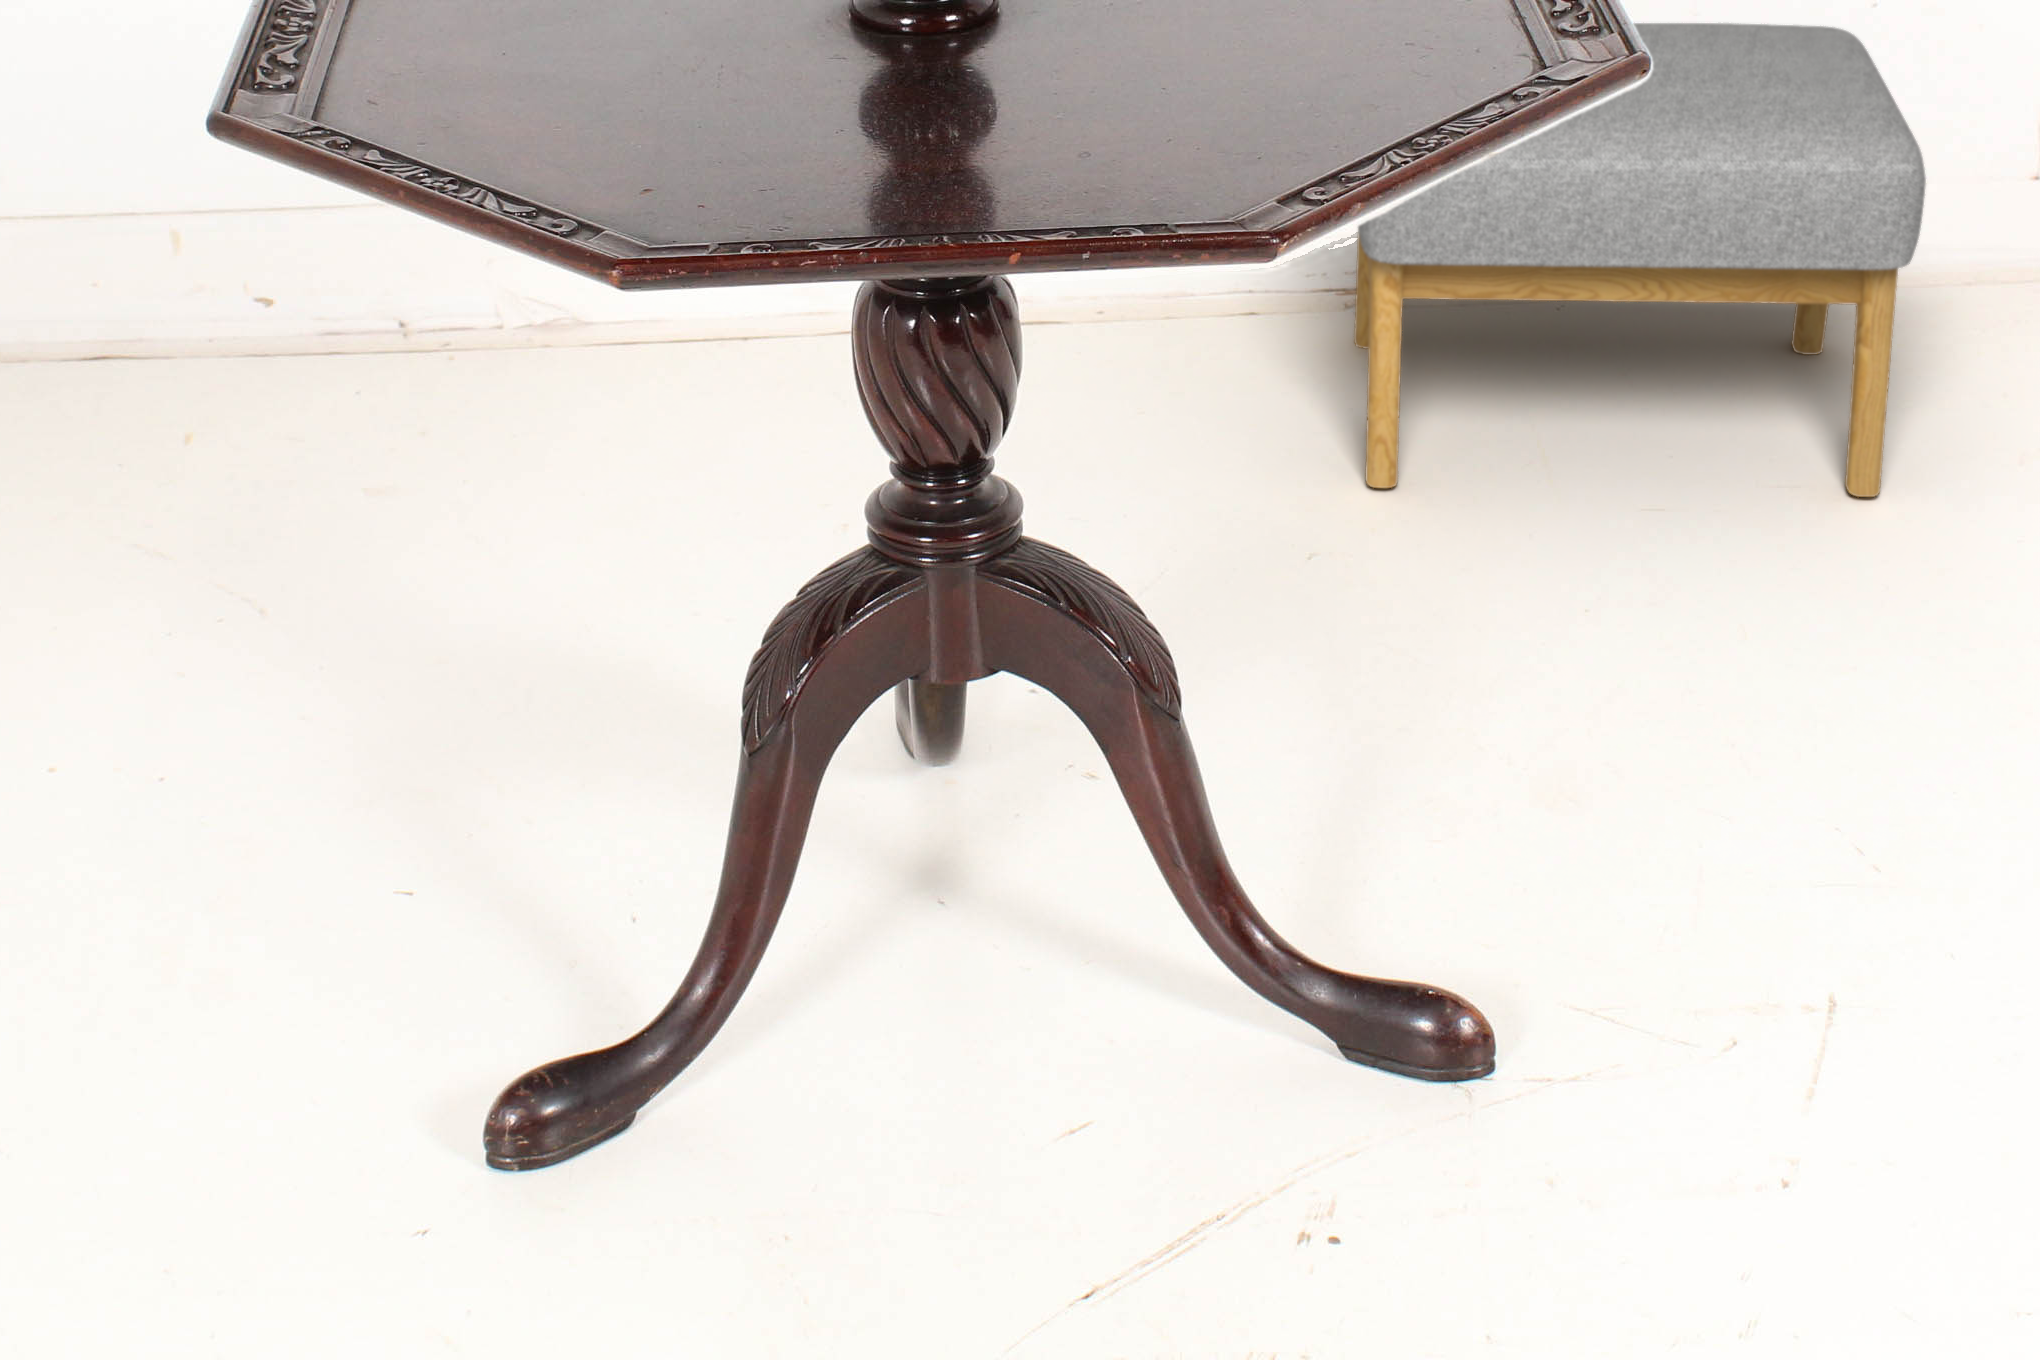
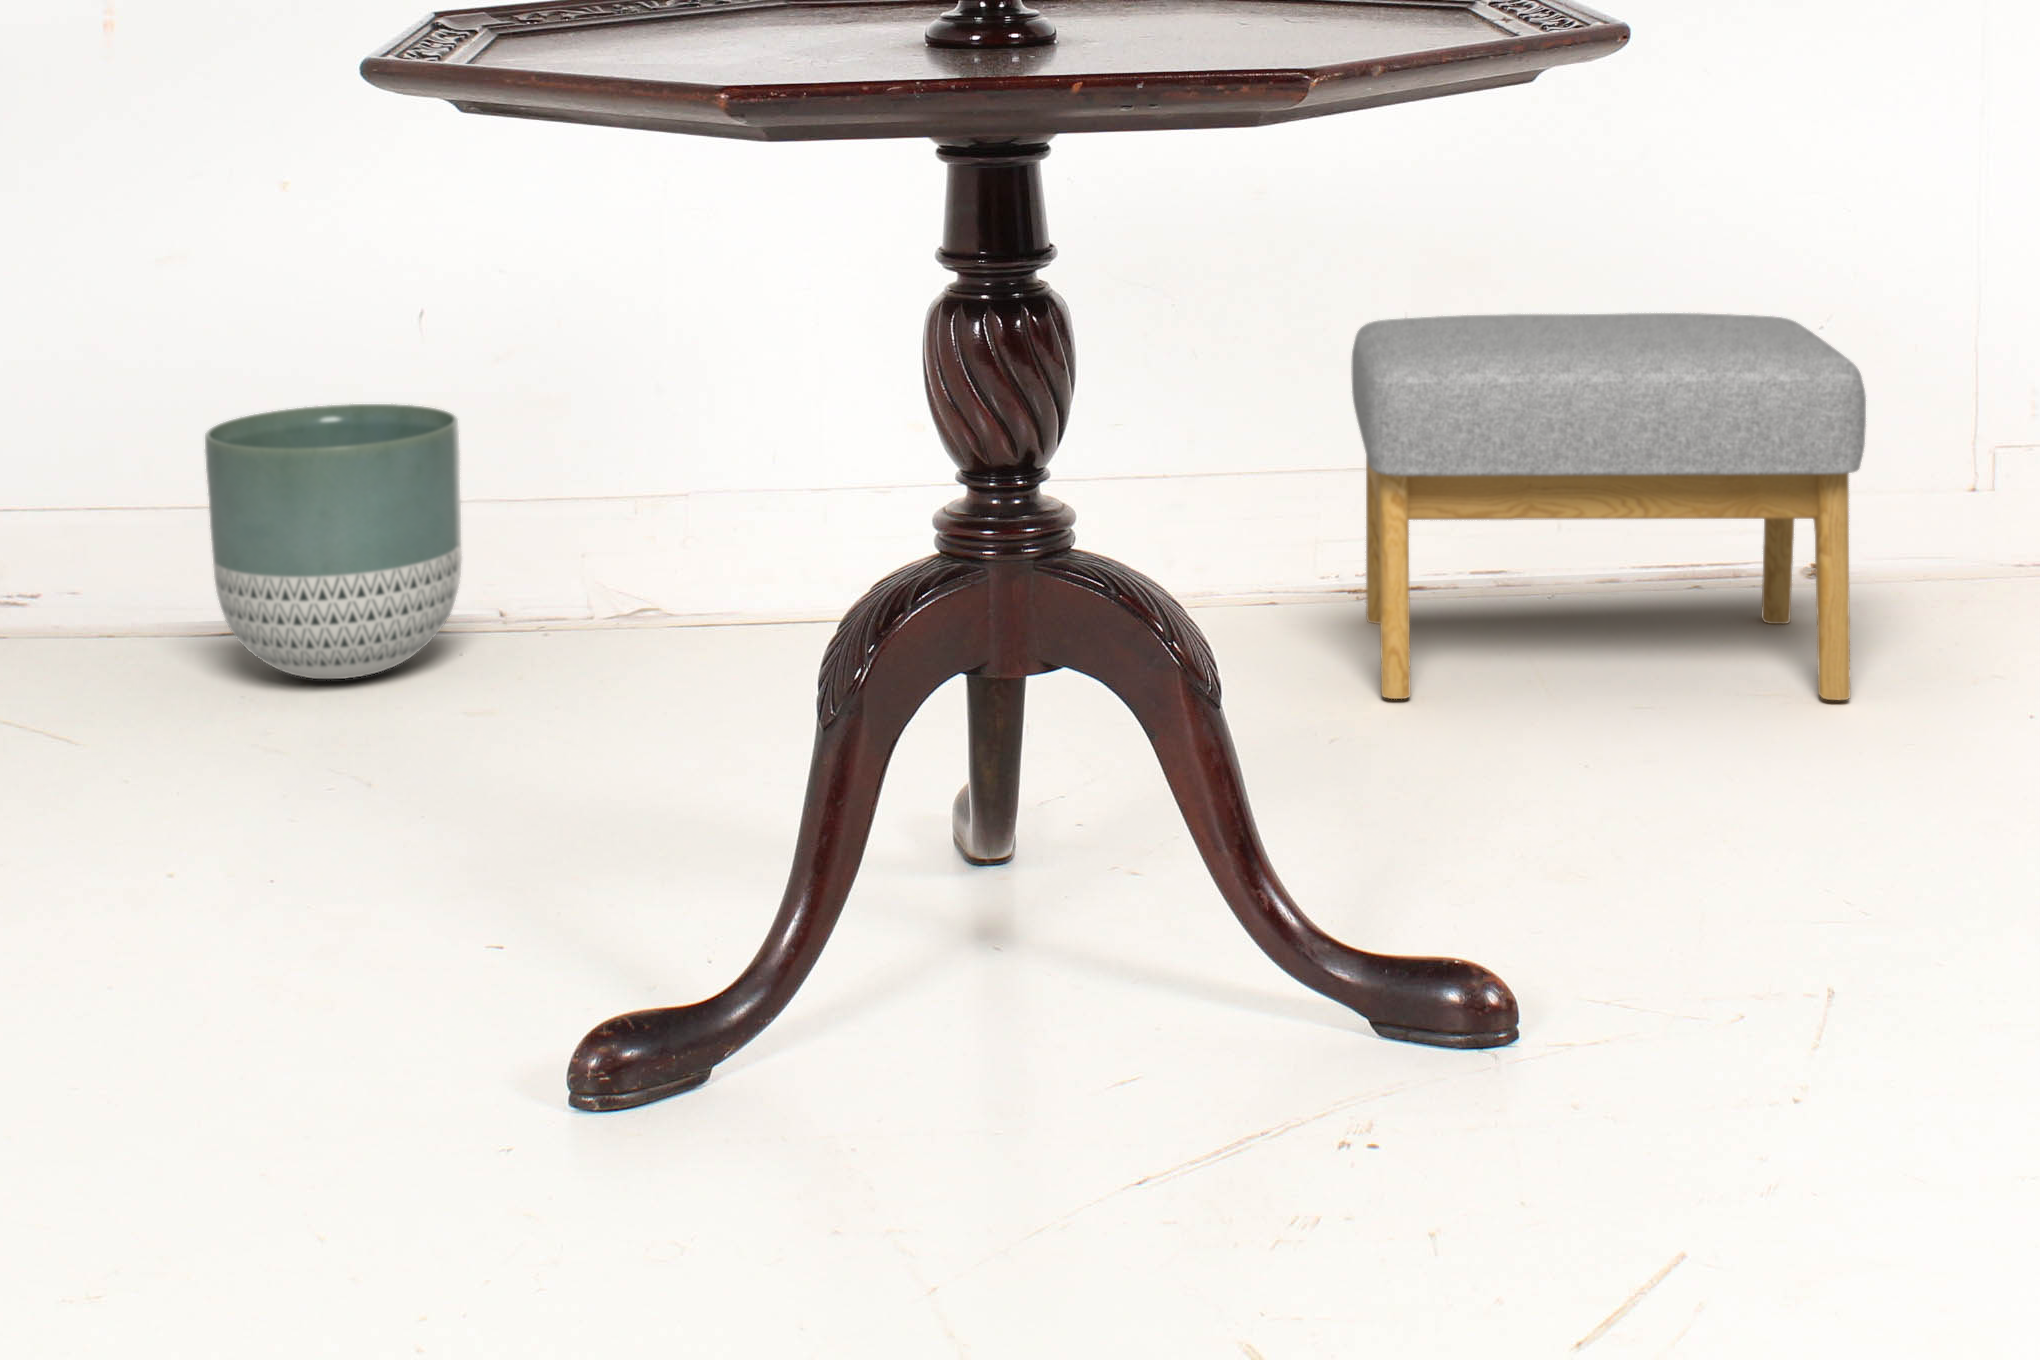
planter: none [55,120,352,442] -> present [205,404,462,679]

